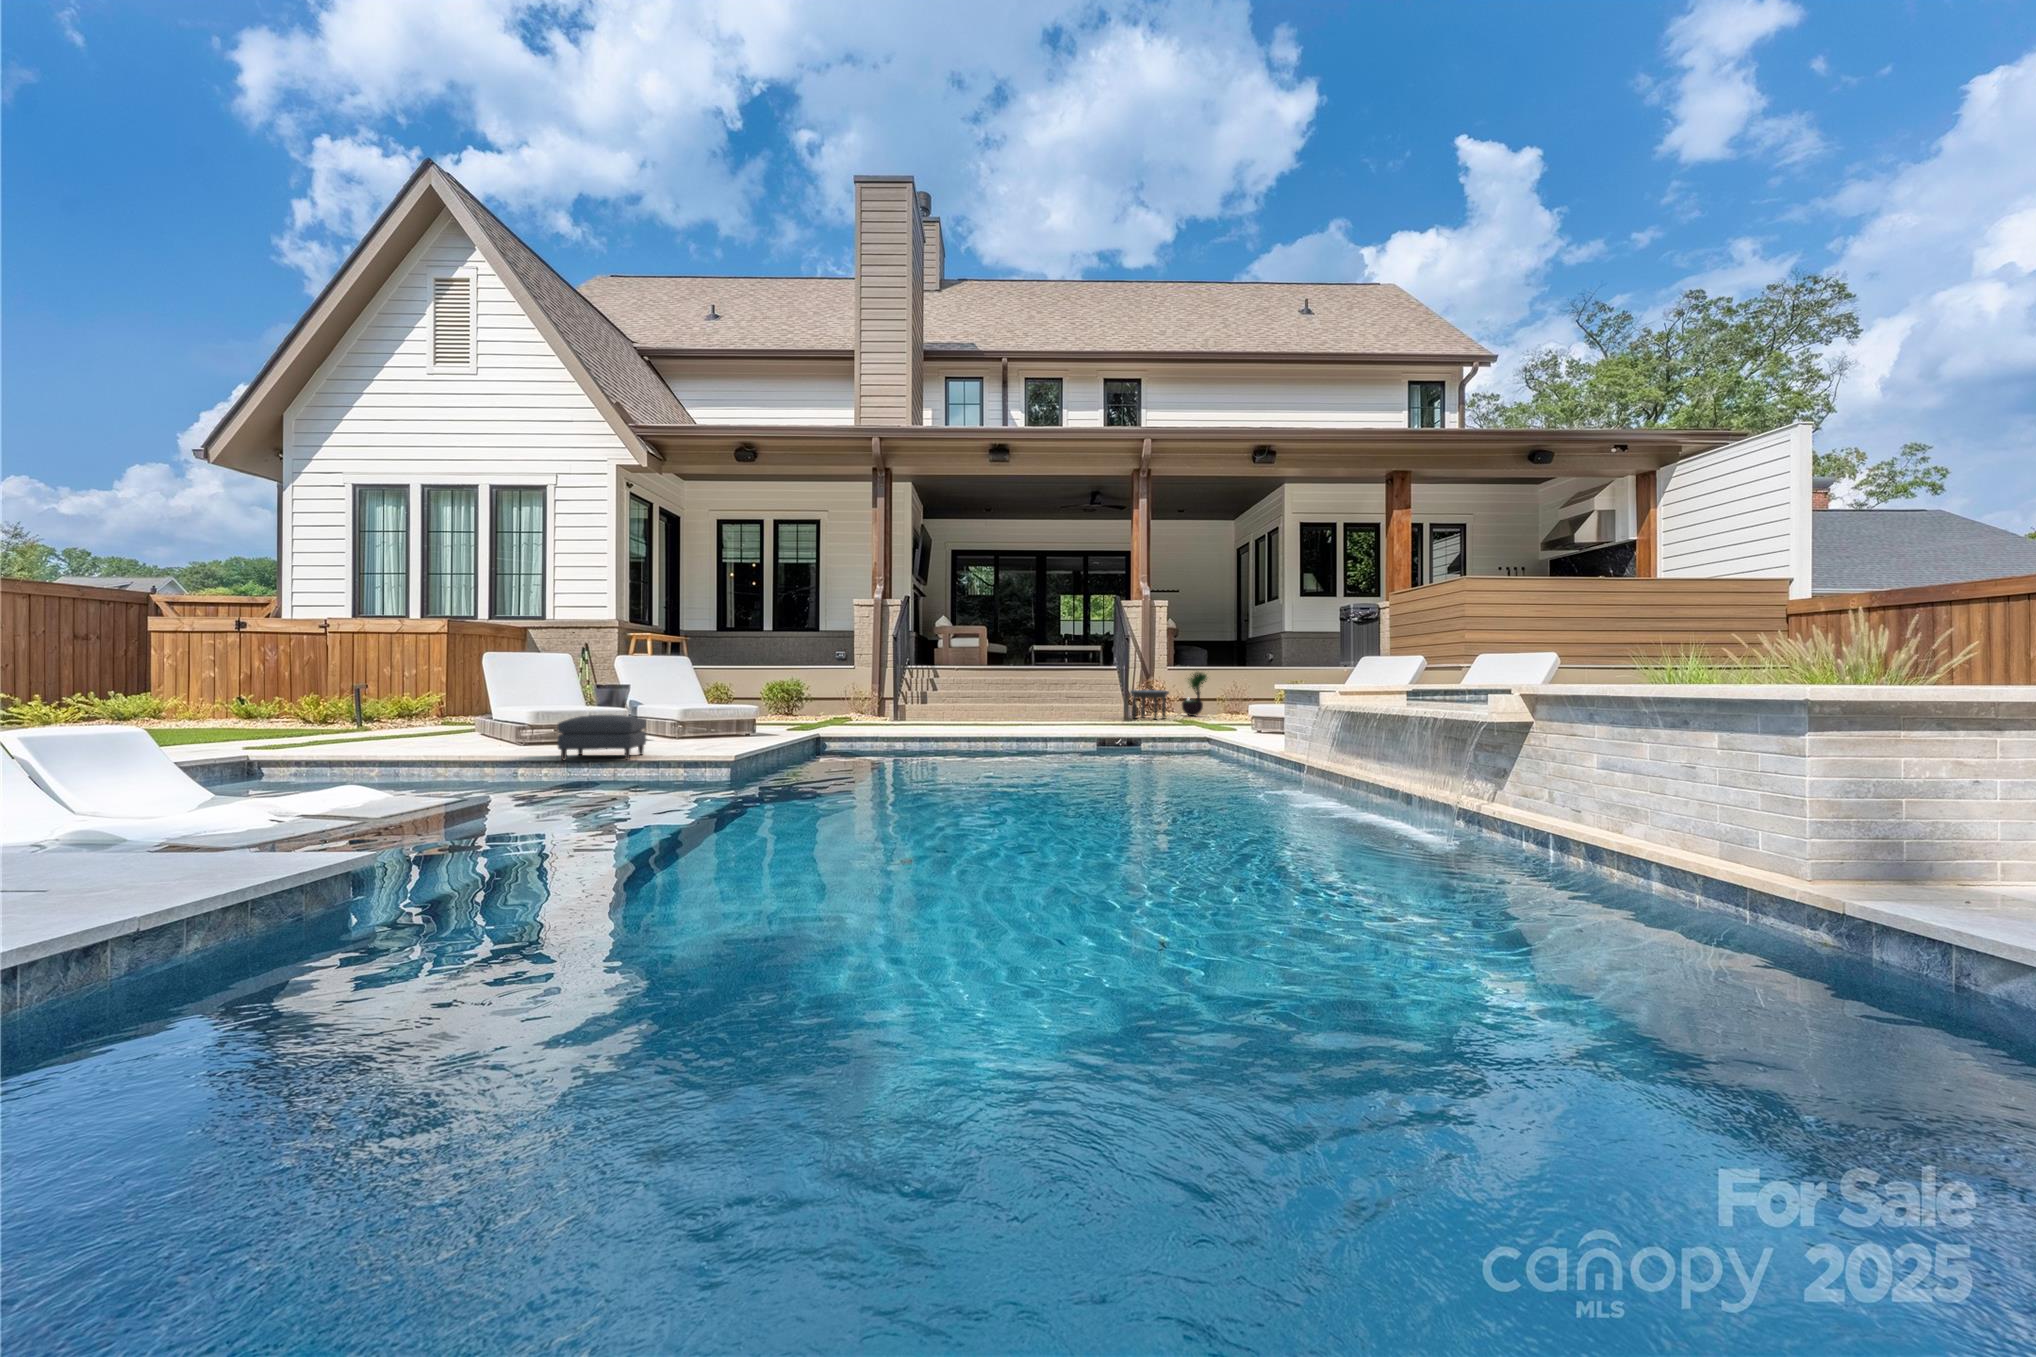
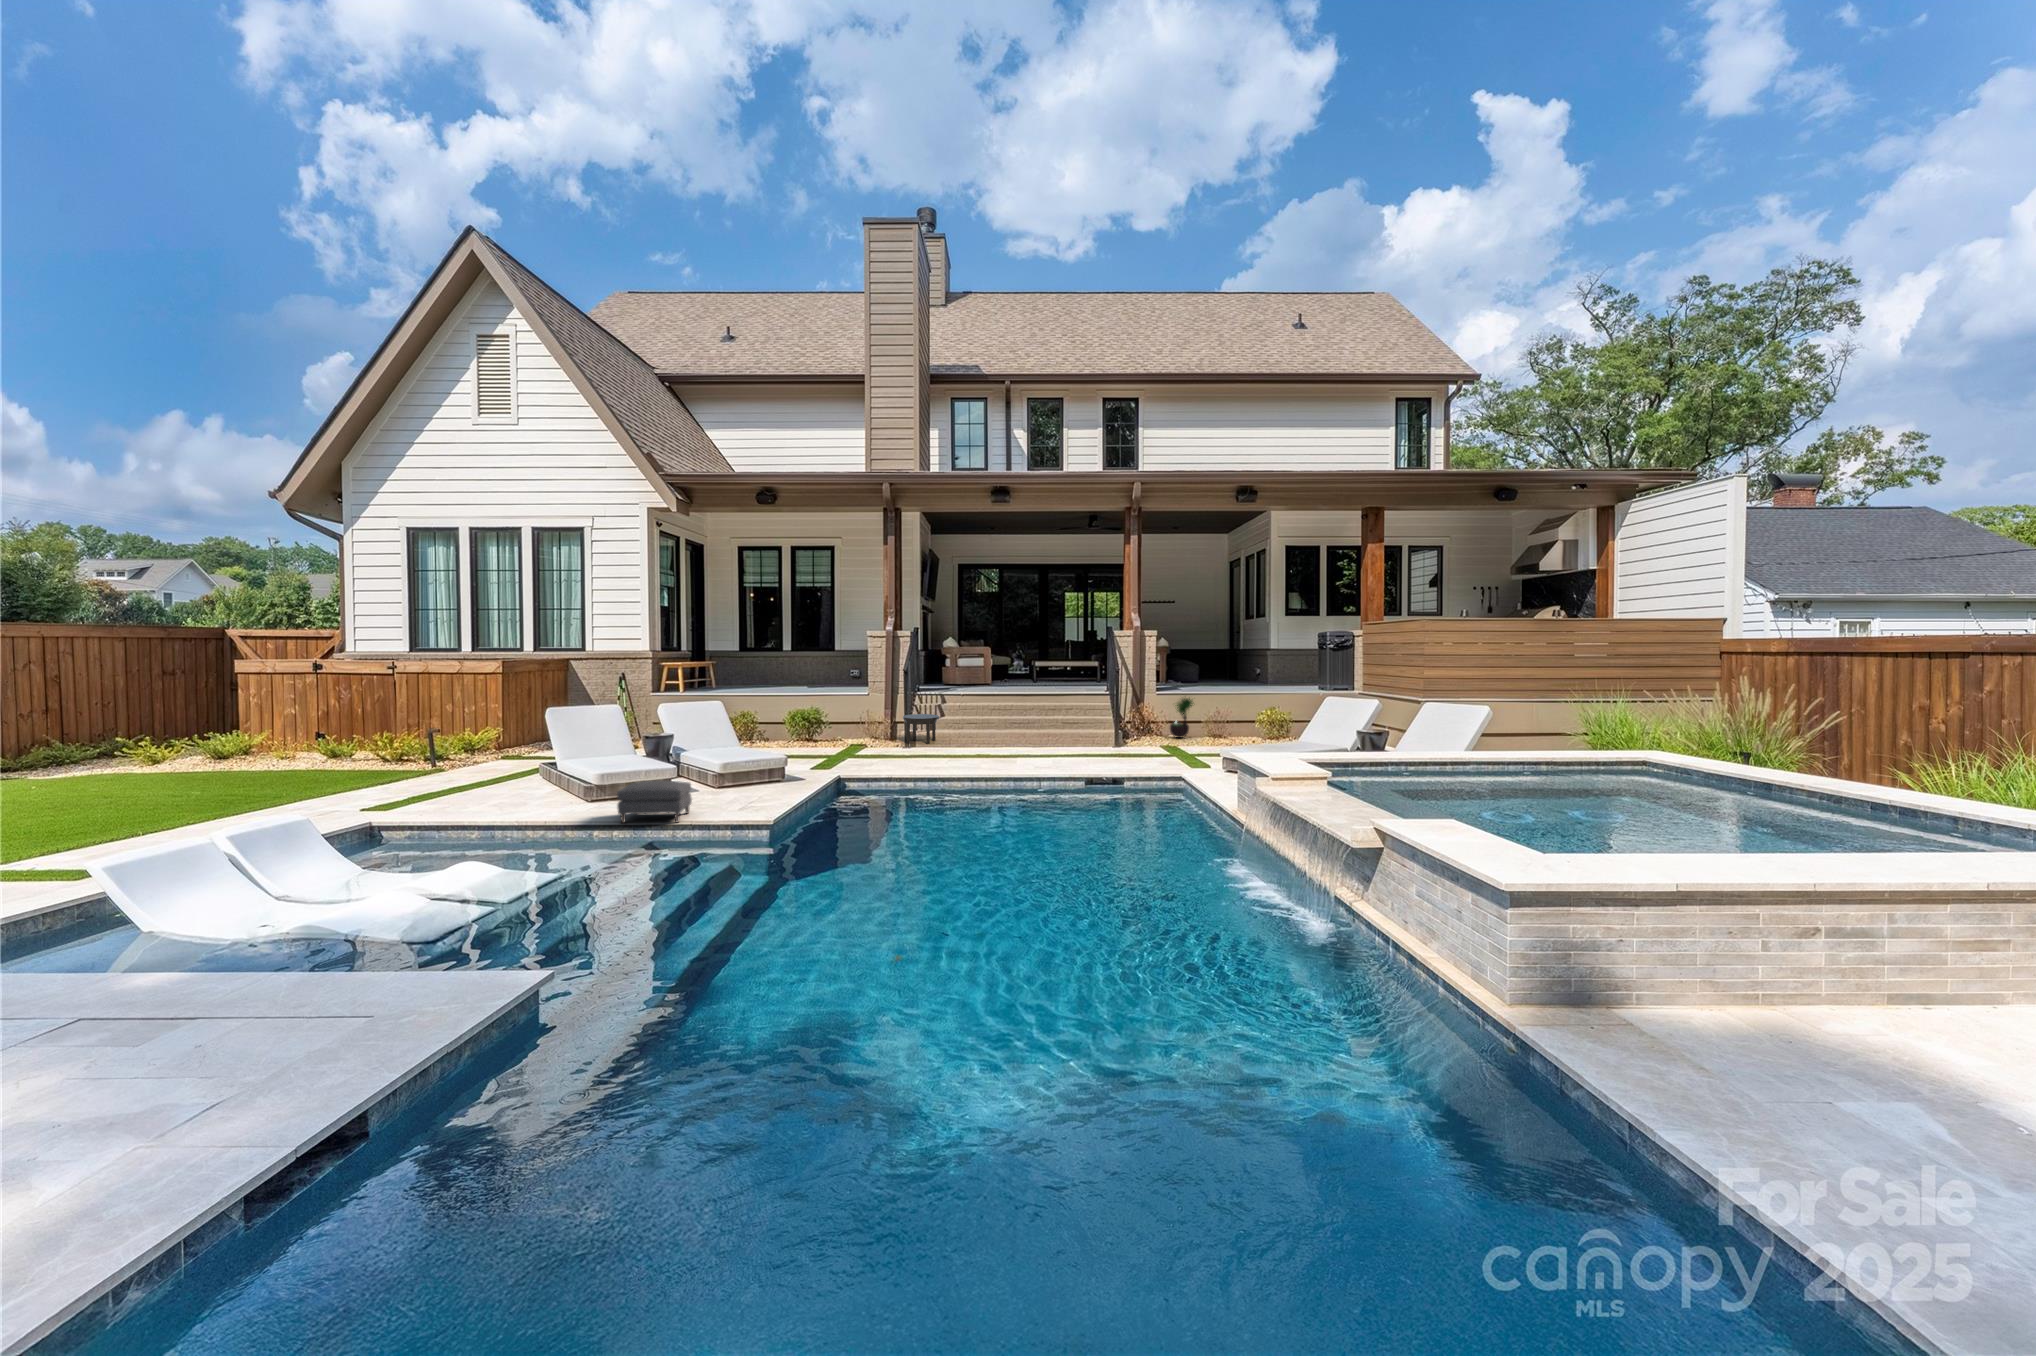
side table: present [1130,690,1169,720] -> present [903,714,939,744]

